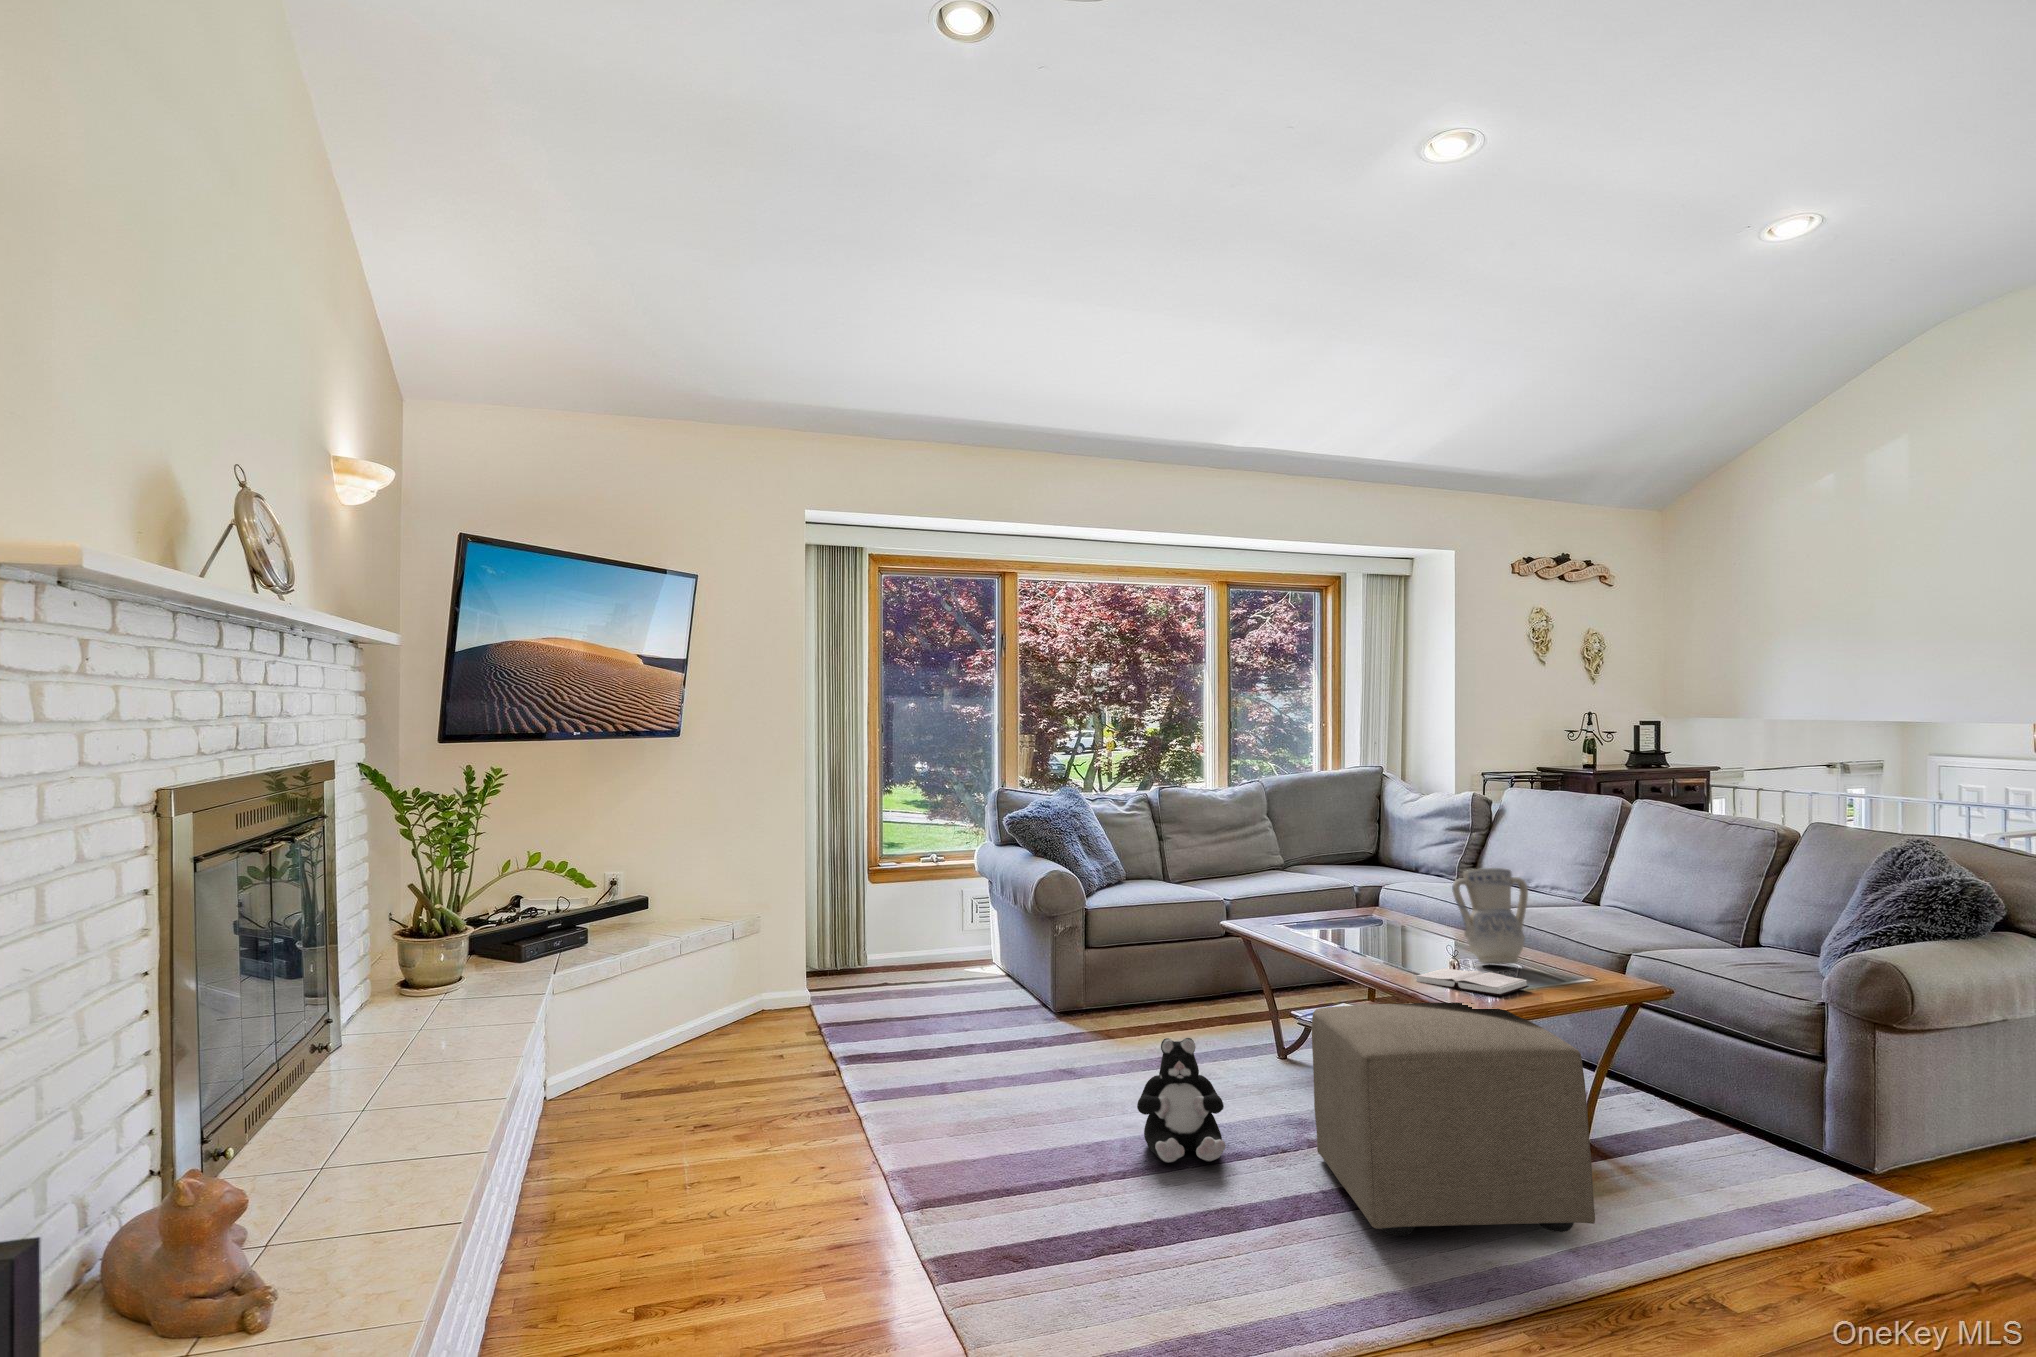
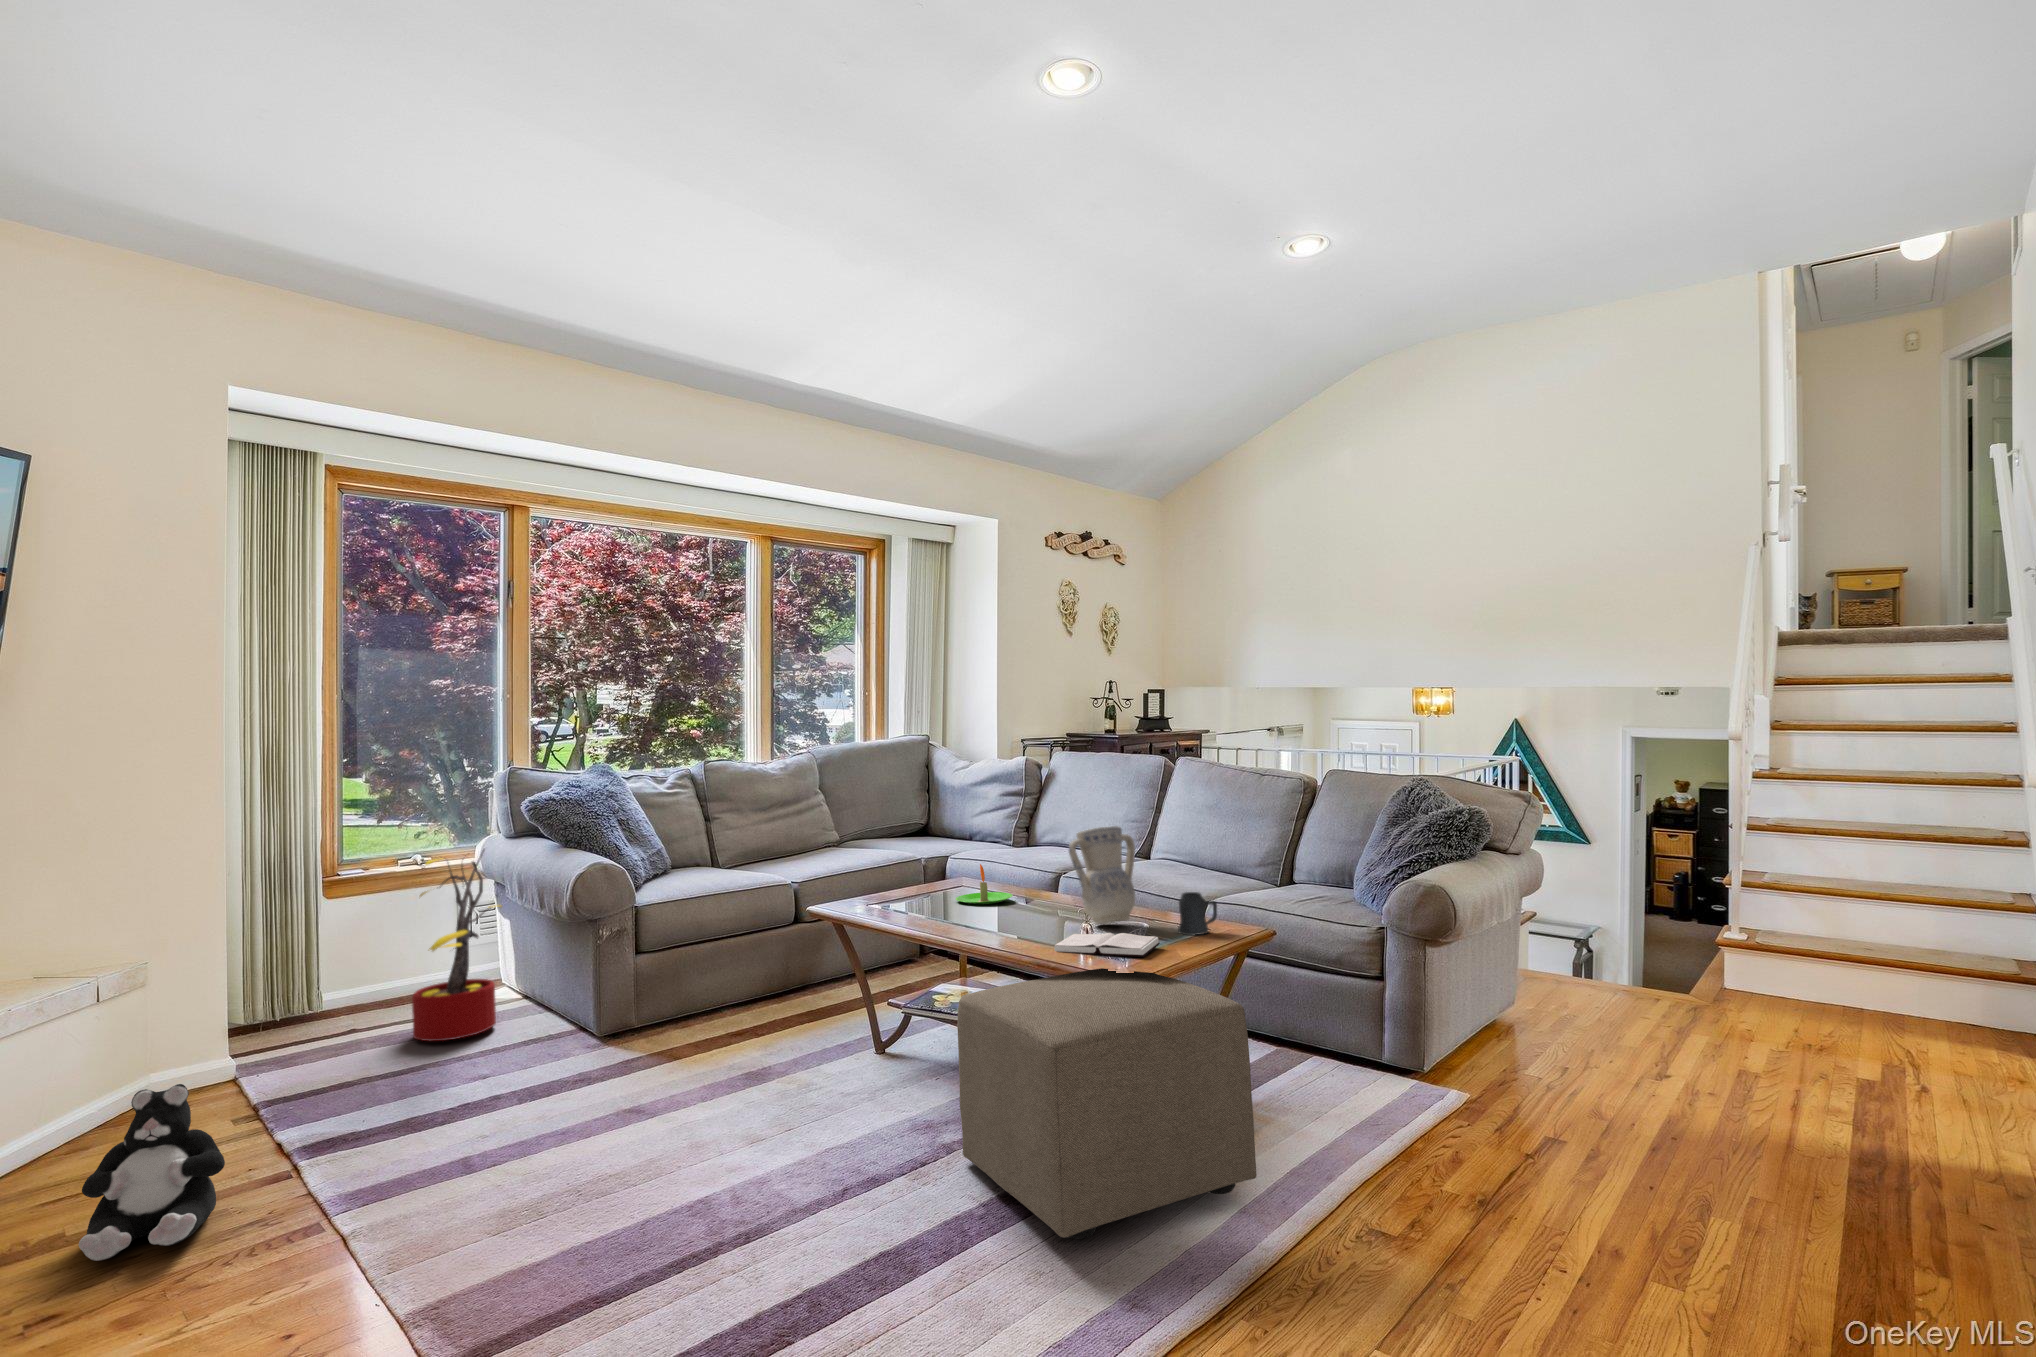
decorative plant: none [926,851,992,999] -> present [412,850,502,1041]
candle: none [1360,896,1418,935] -> present [956,864,1013,905]
mug: none [1566,940,1611,985] -> present [1178,892,1217,935]
plush toy: present [1137,1038,1226,1163] -> present [78,1084,225,1261]

